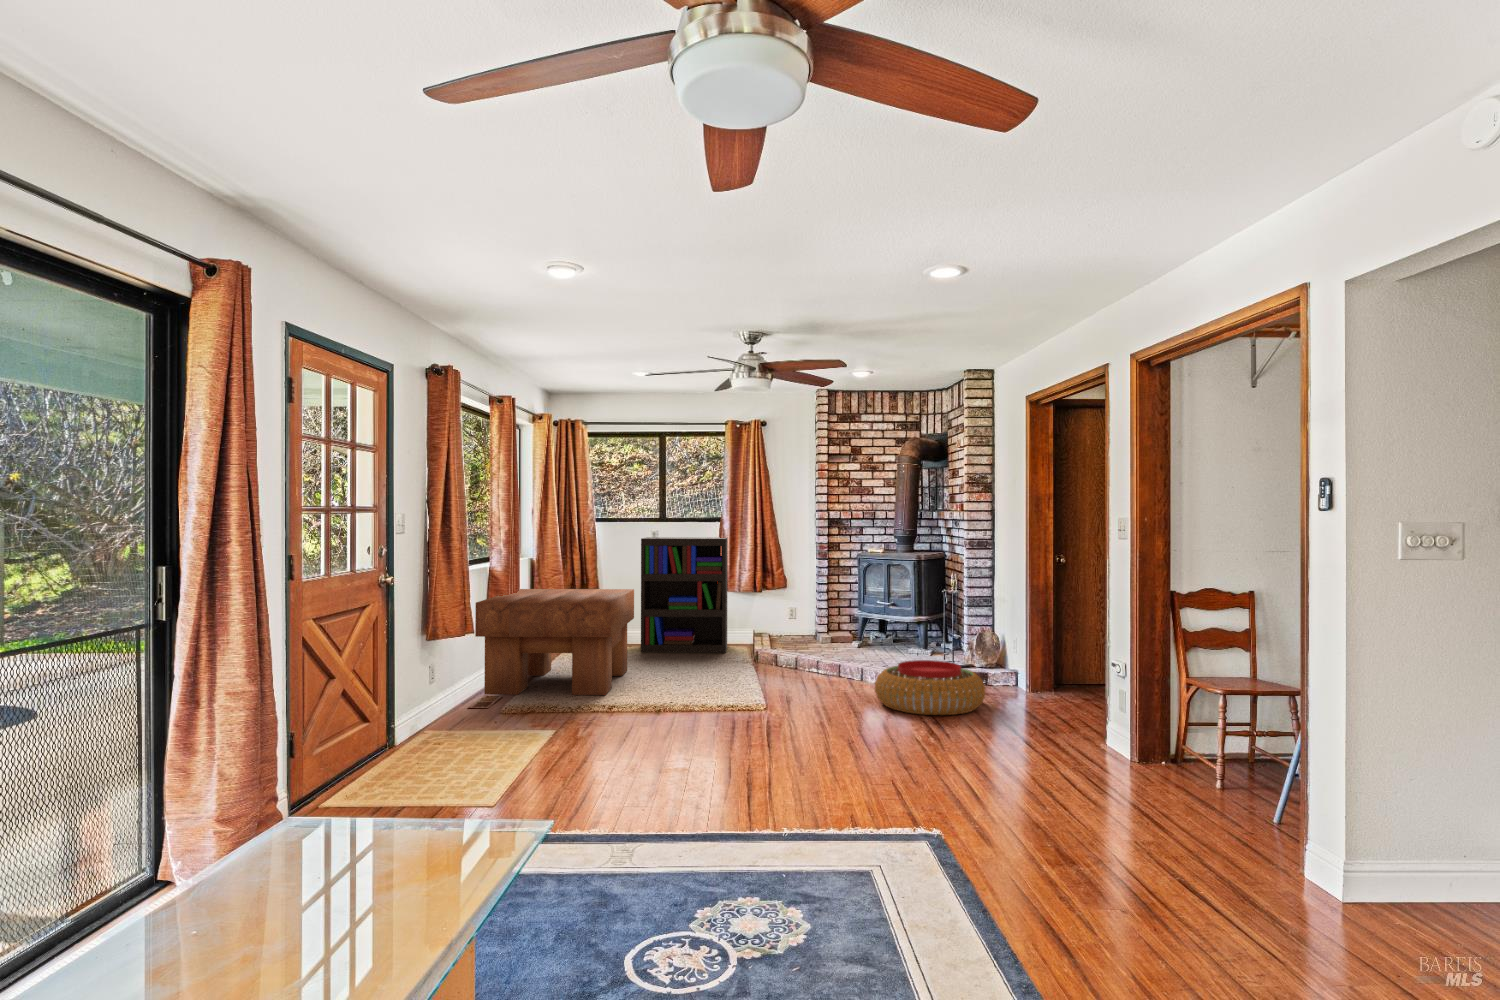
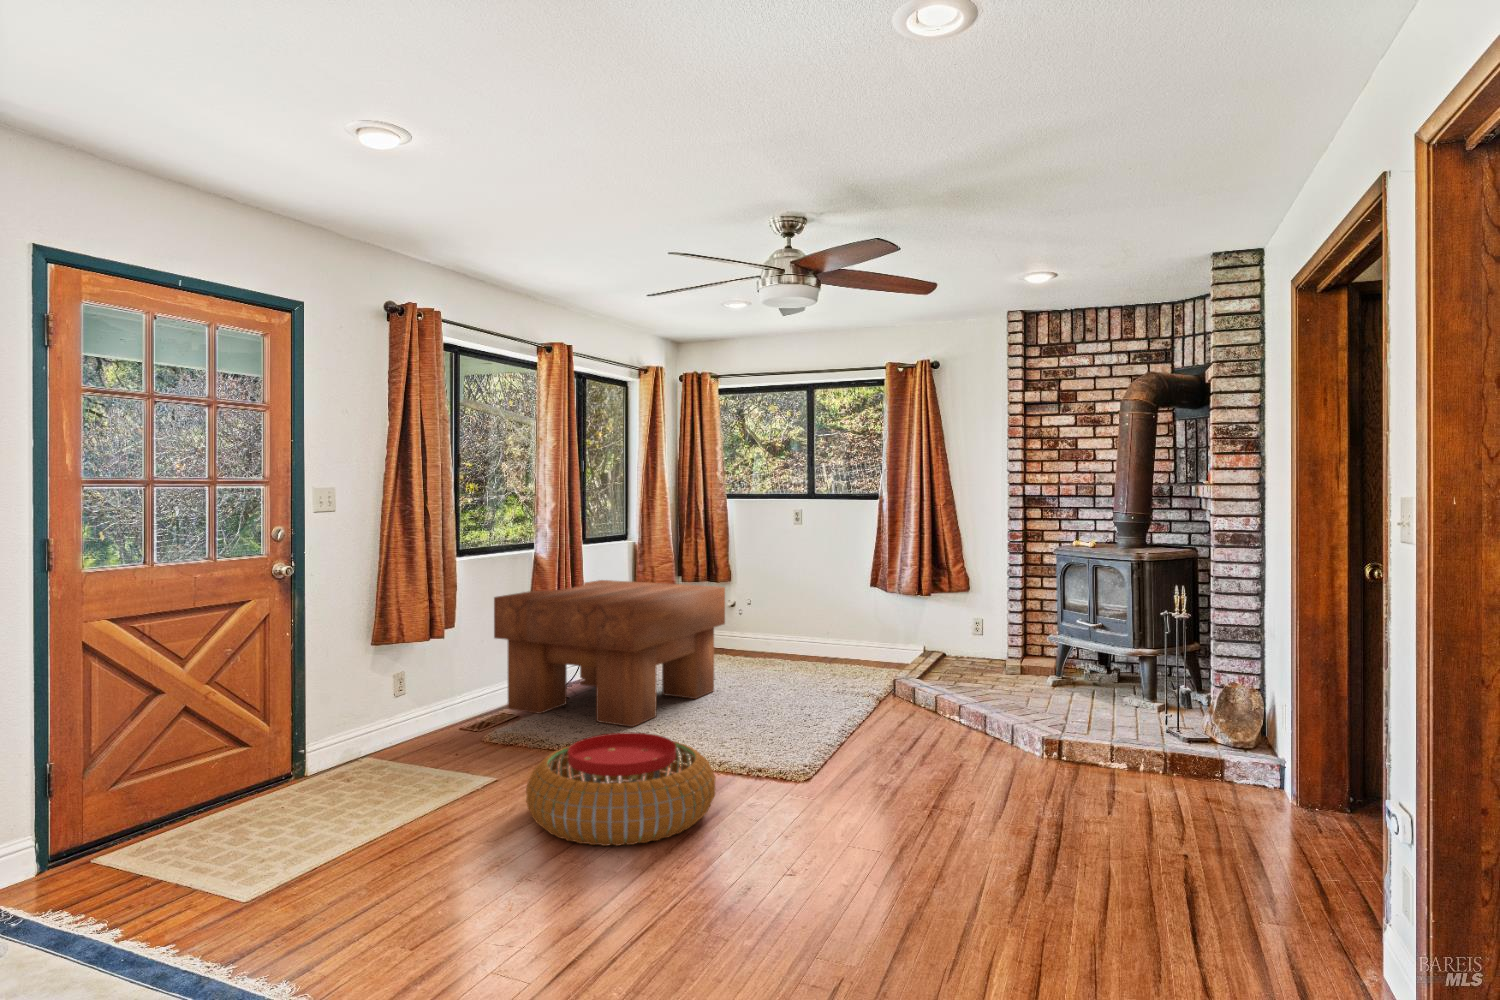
bookshelf: present [641,537,727,653] -> none [770,519,890,675]
pouf: present [875,660,985,715] -> present [526,732,715,846]

